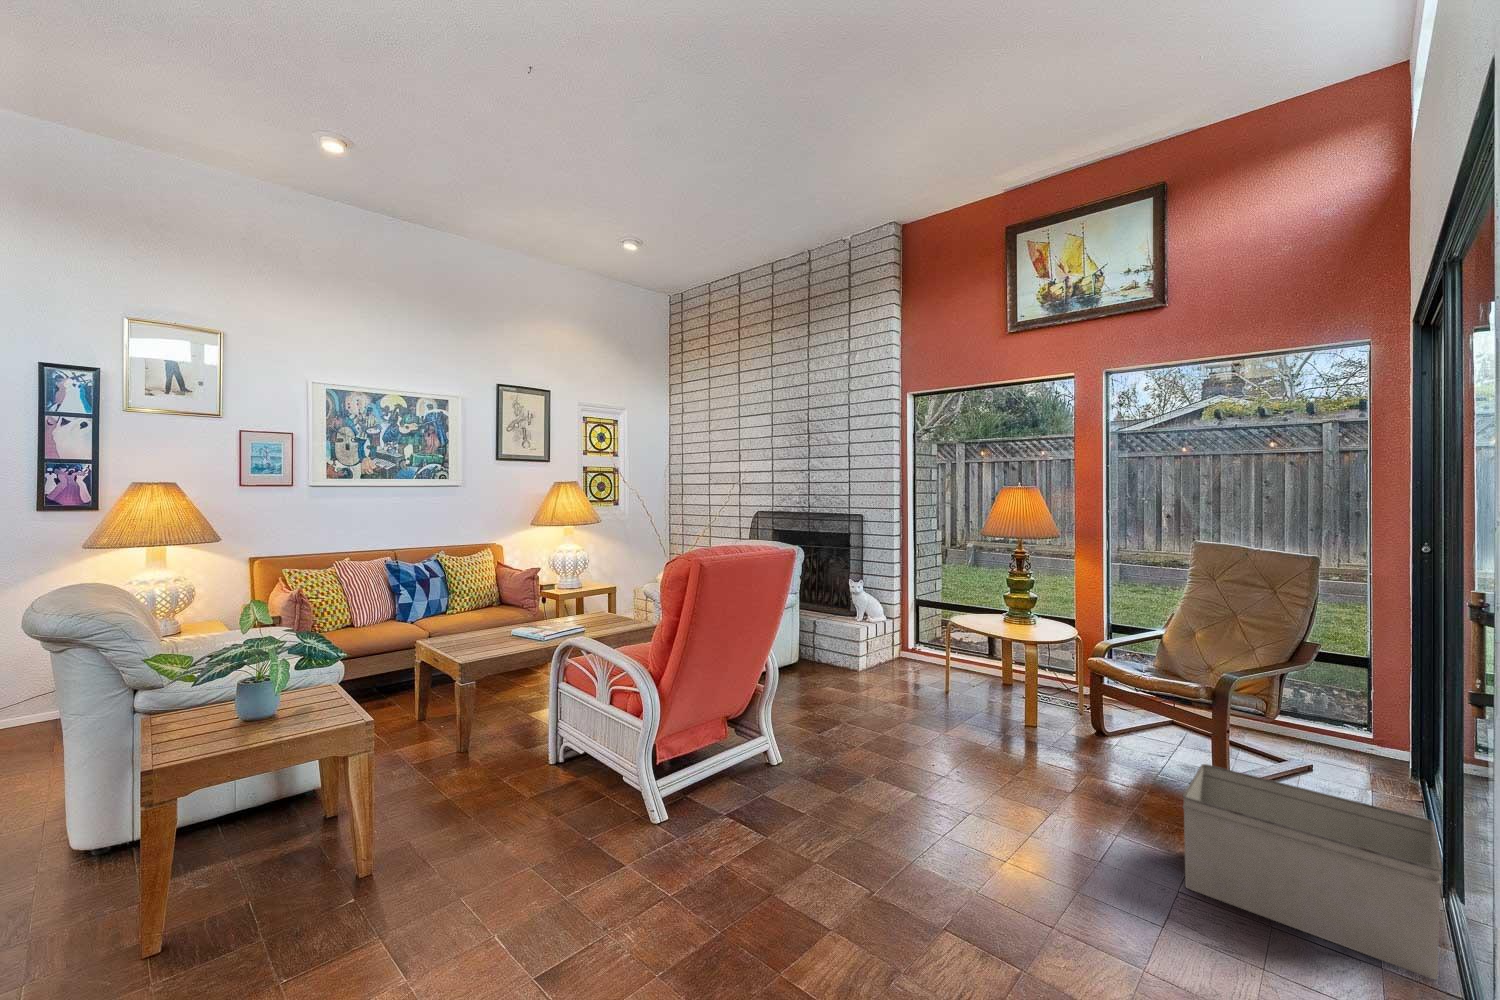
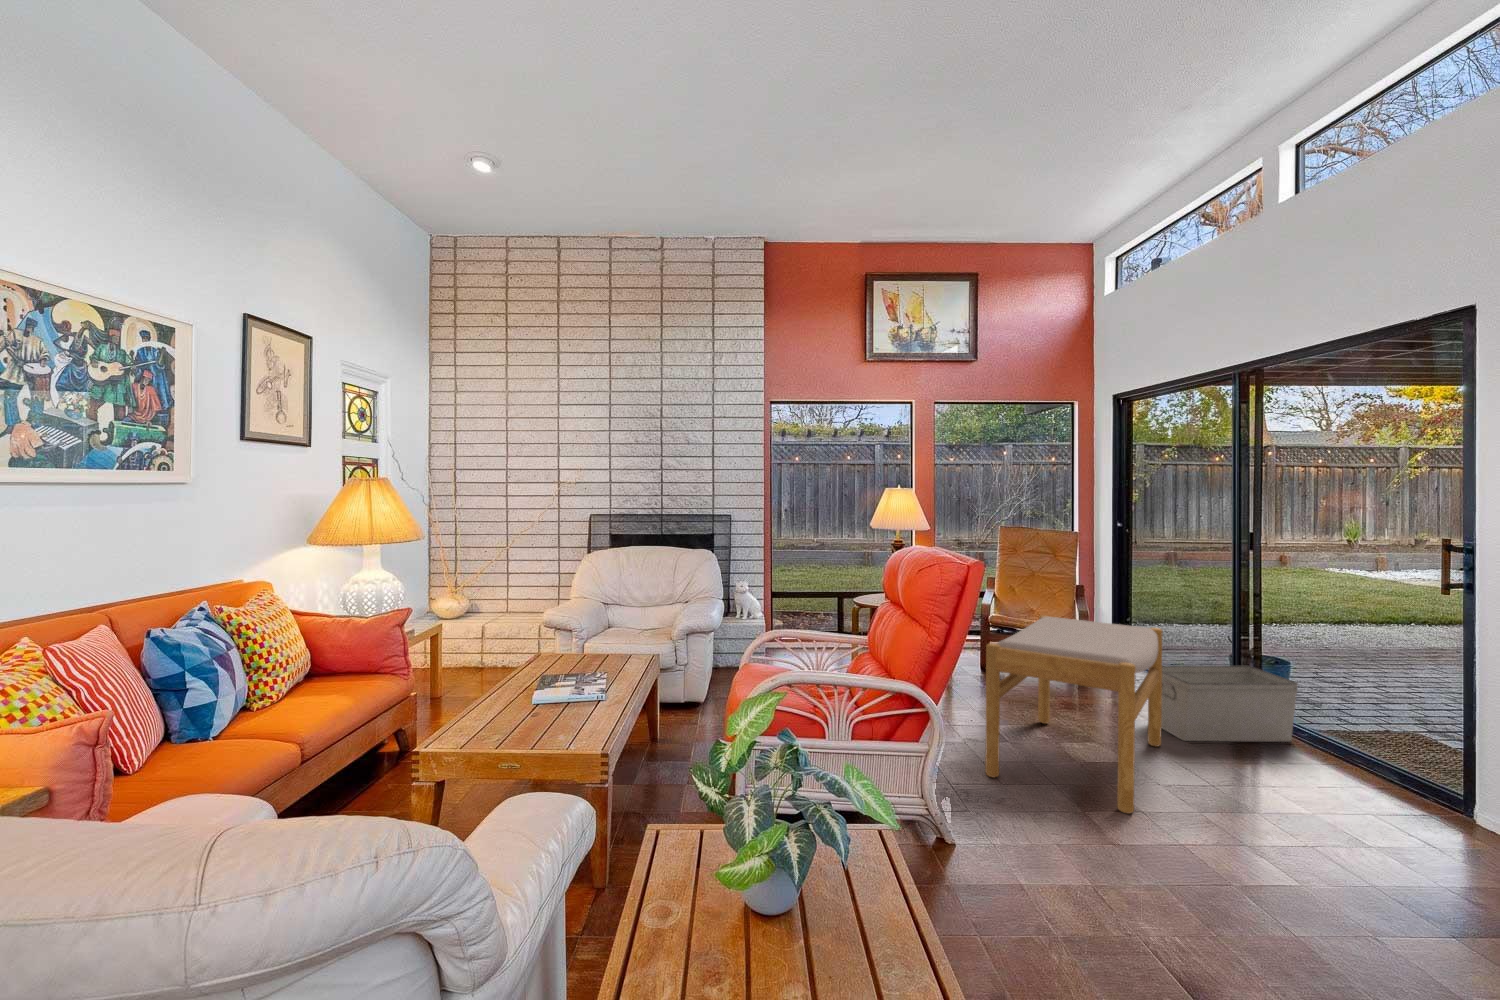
footstool: none [816,654,1128,899] -> present [985,615,1163,813]

